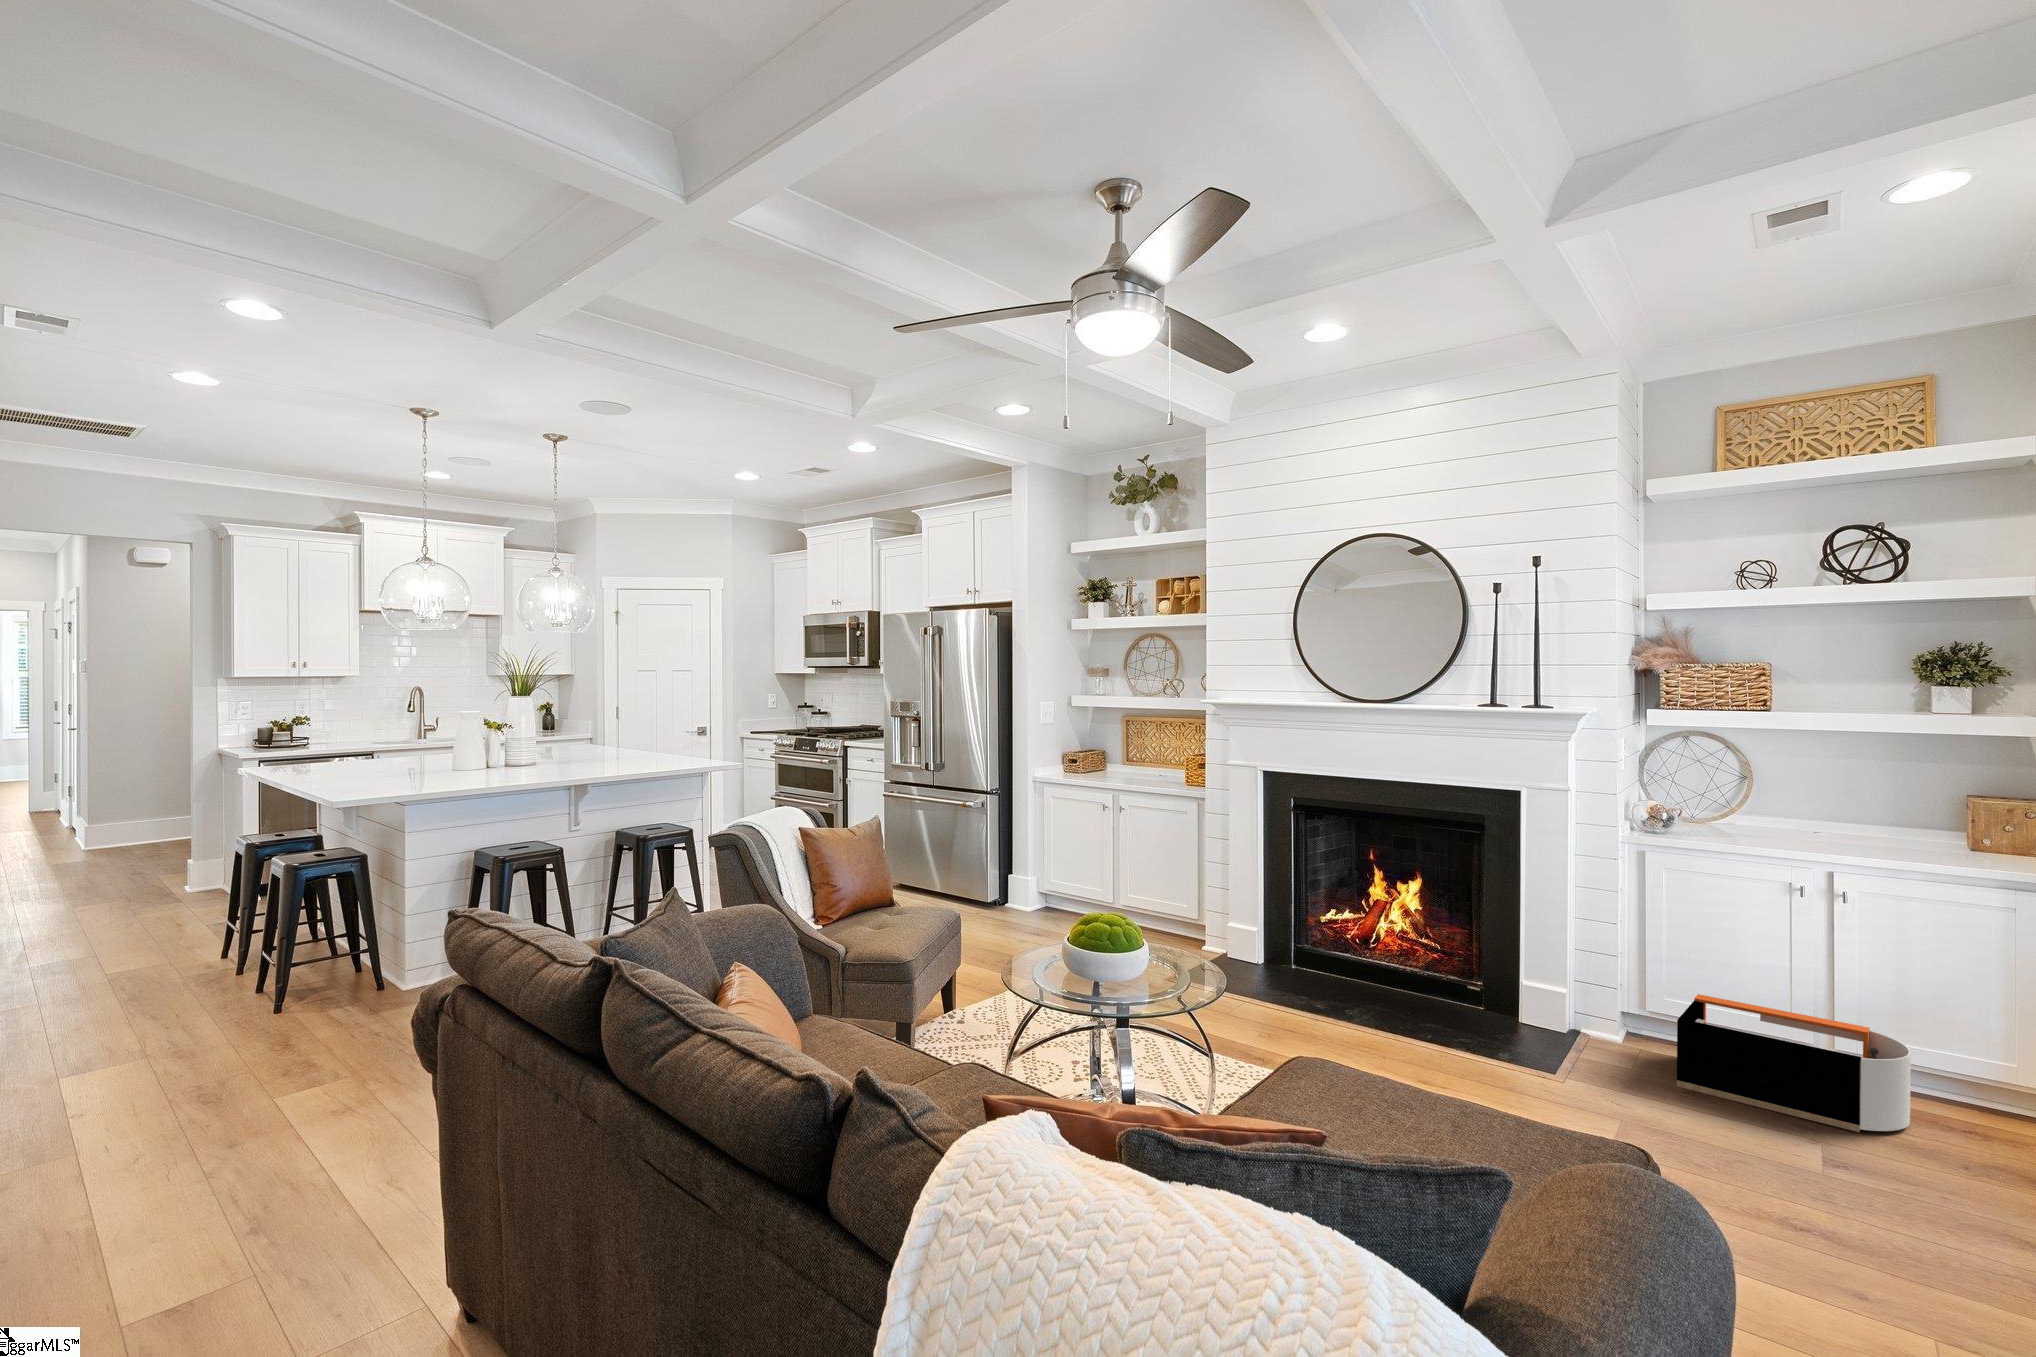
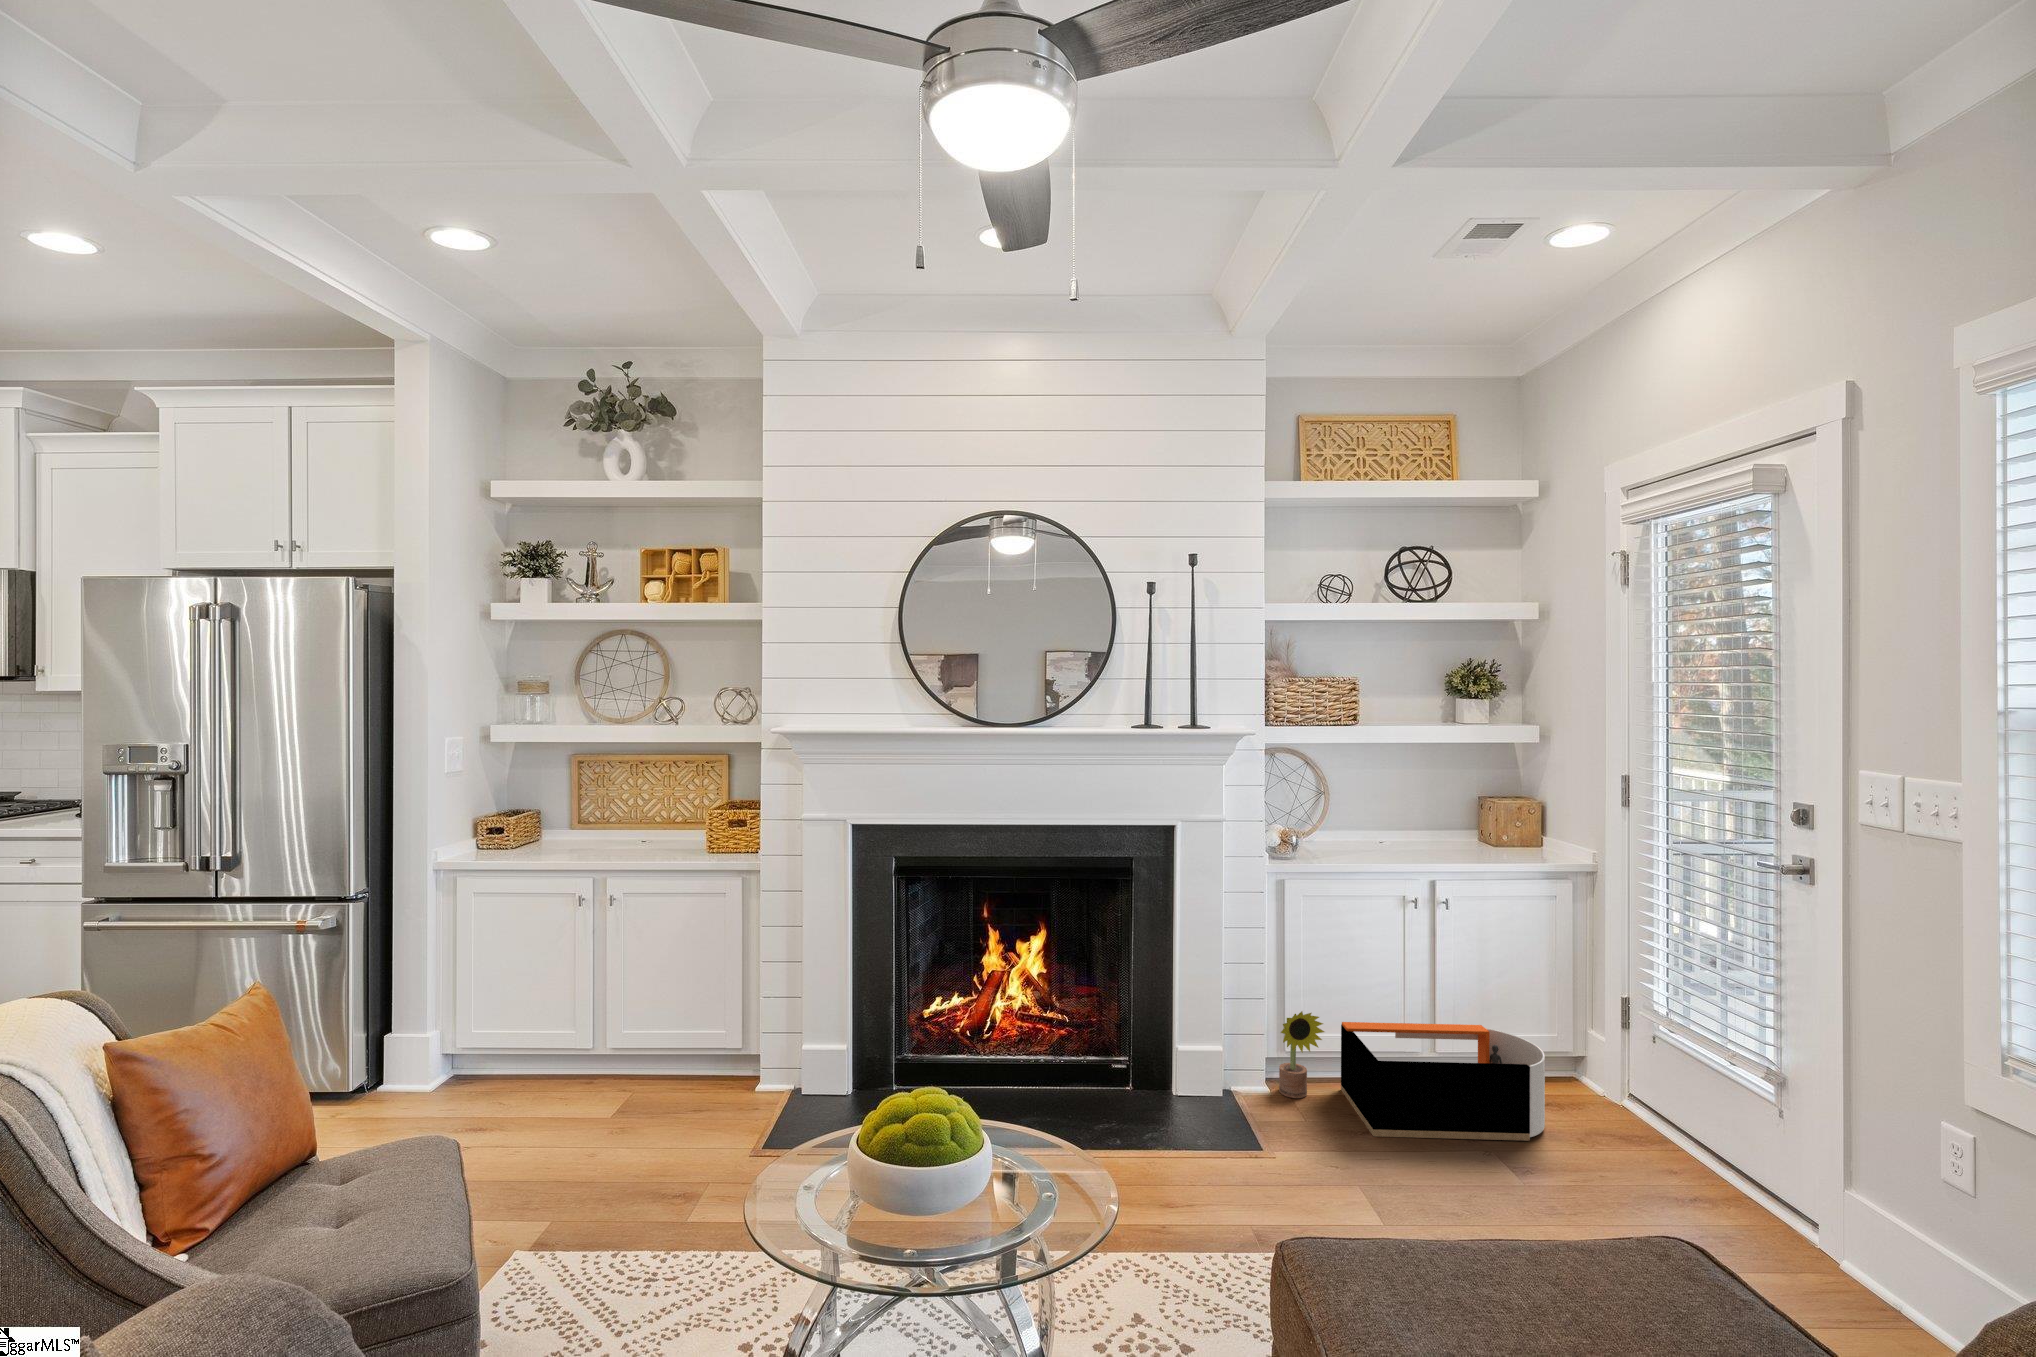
decorative plant: none [1613,970,1662,1052] -> present [1279,1011,1324,1098]

